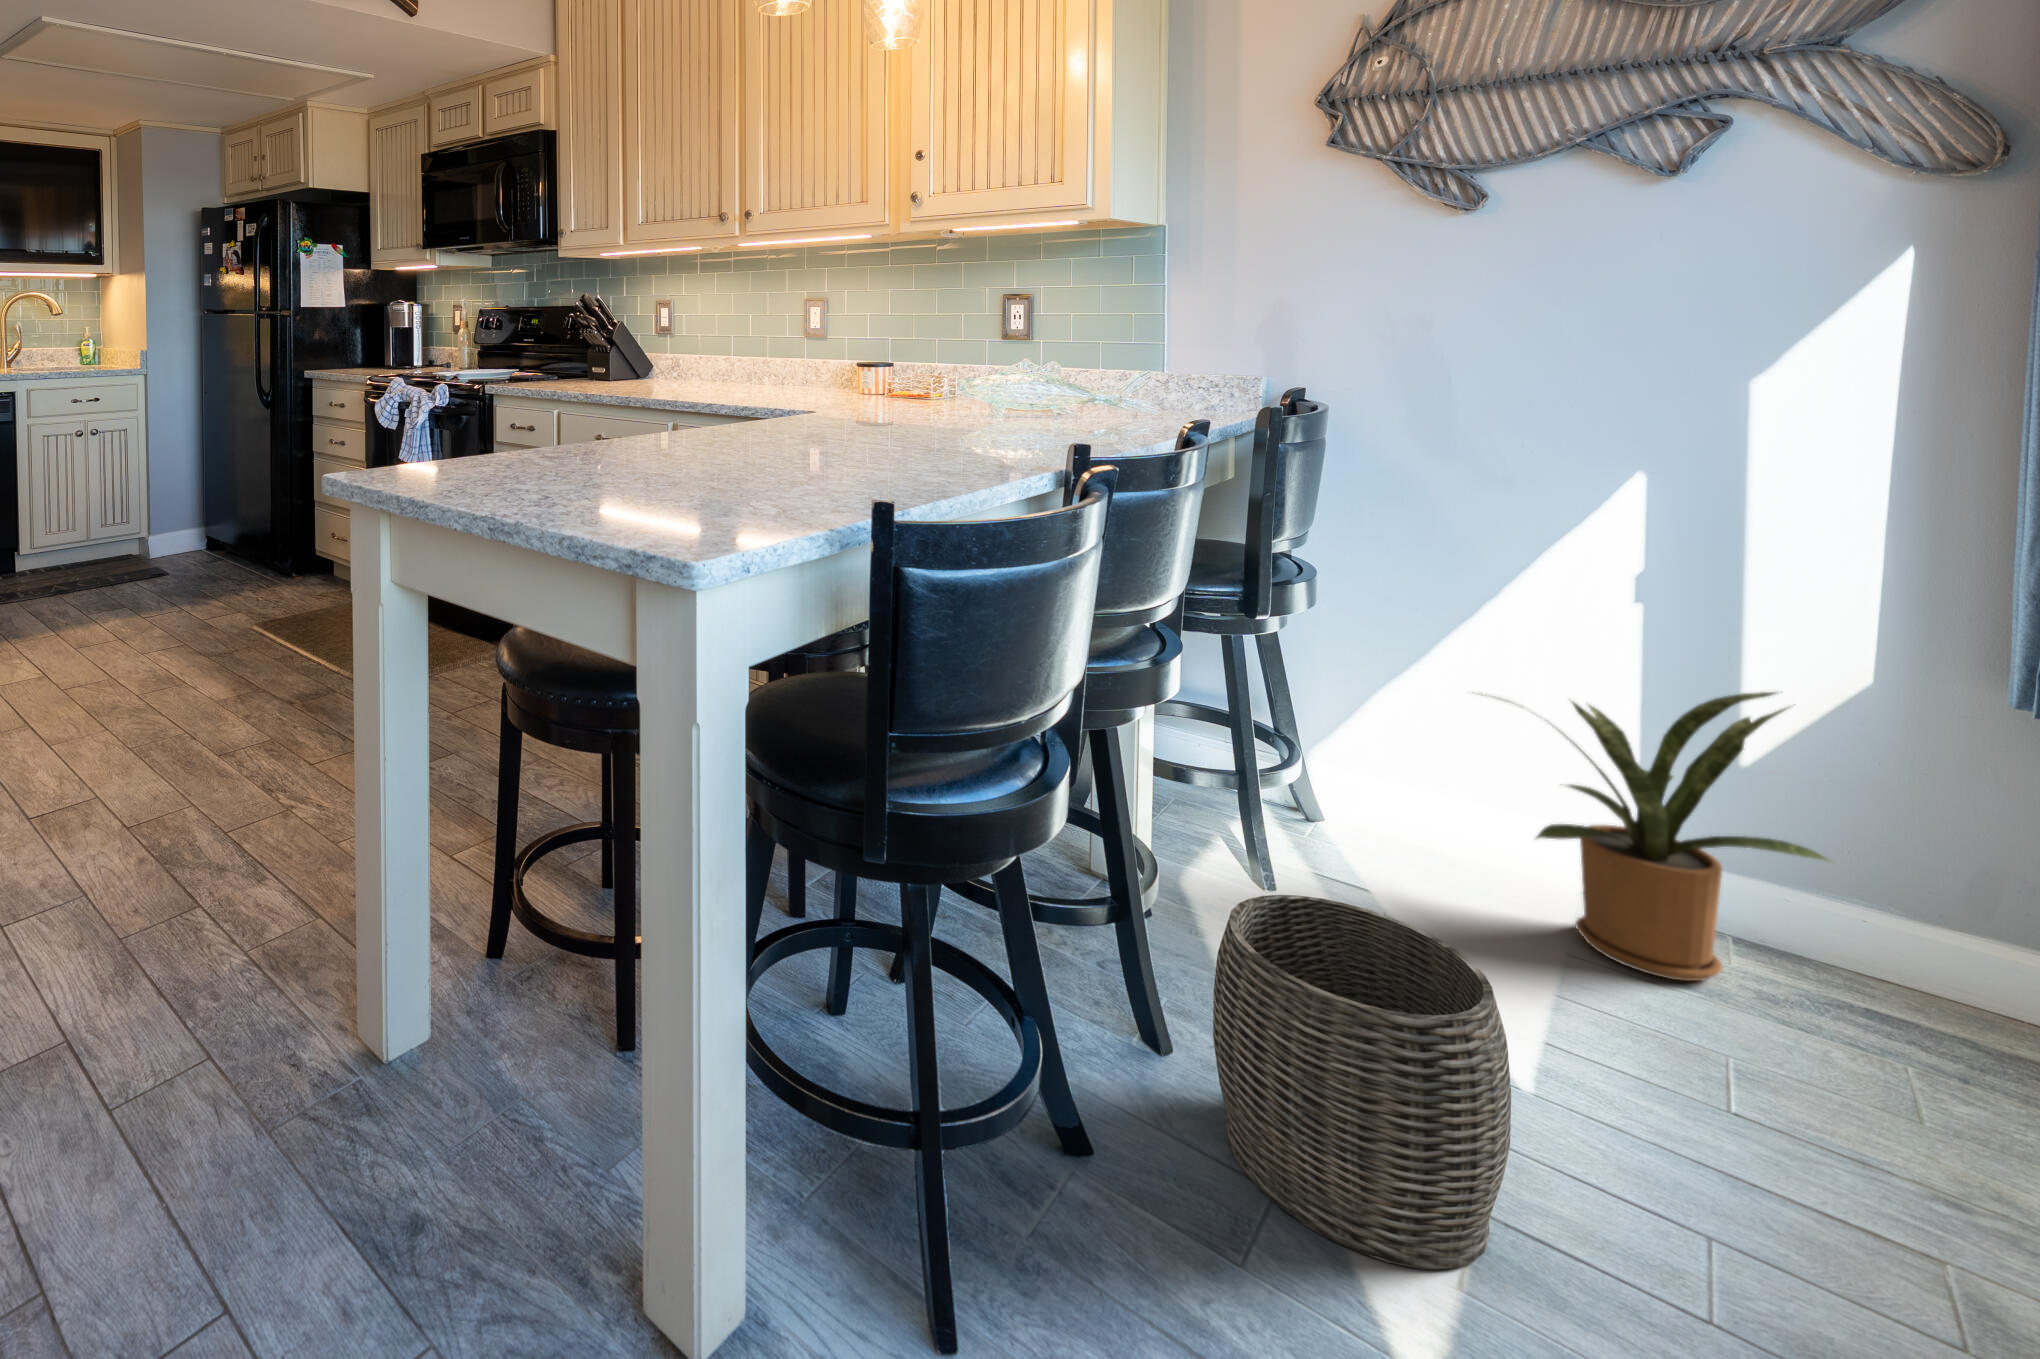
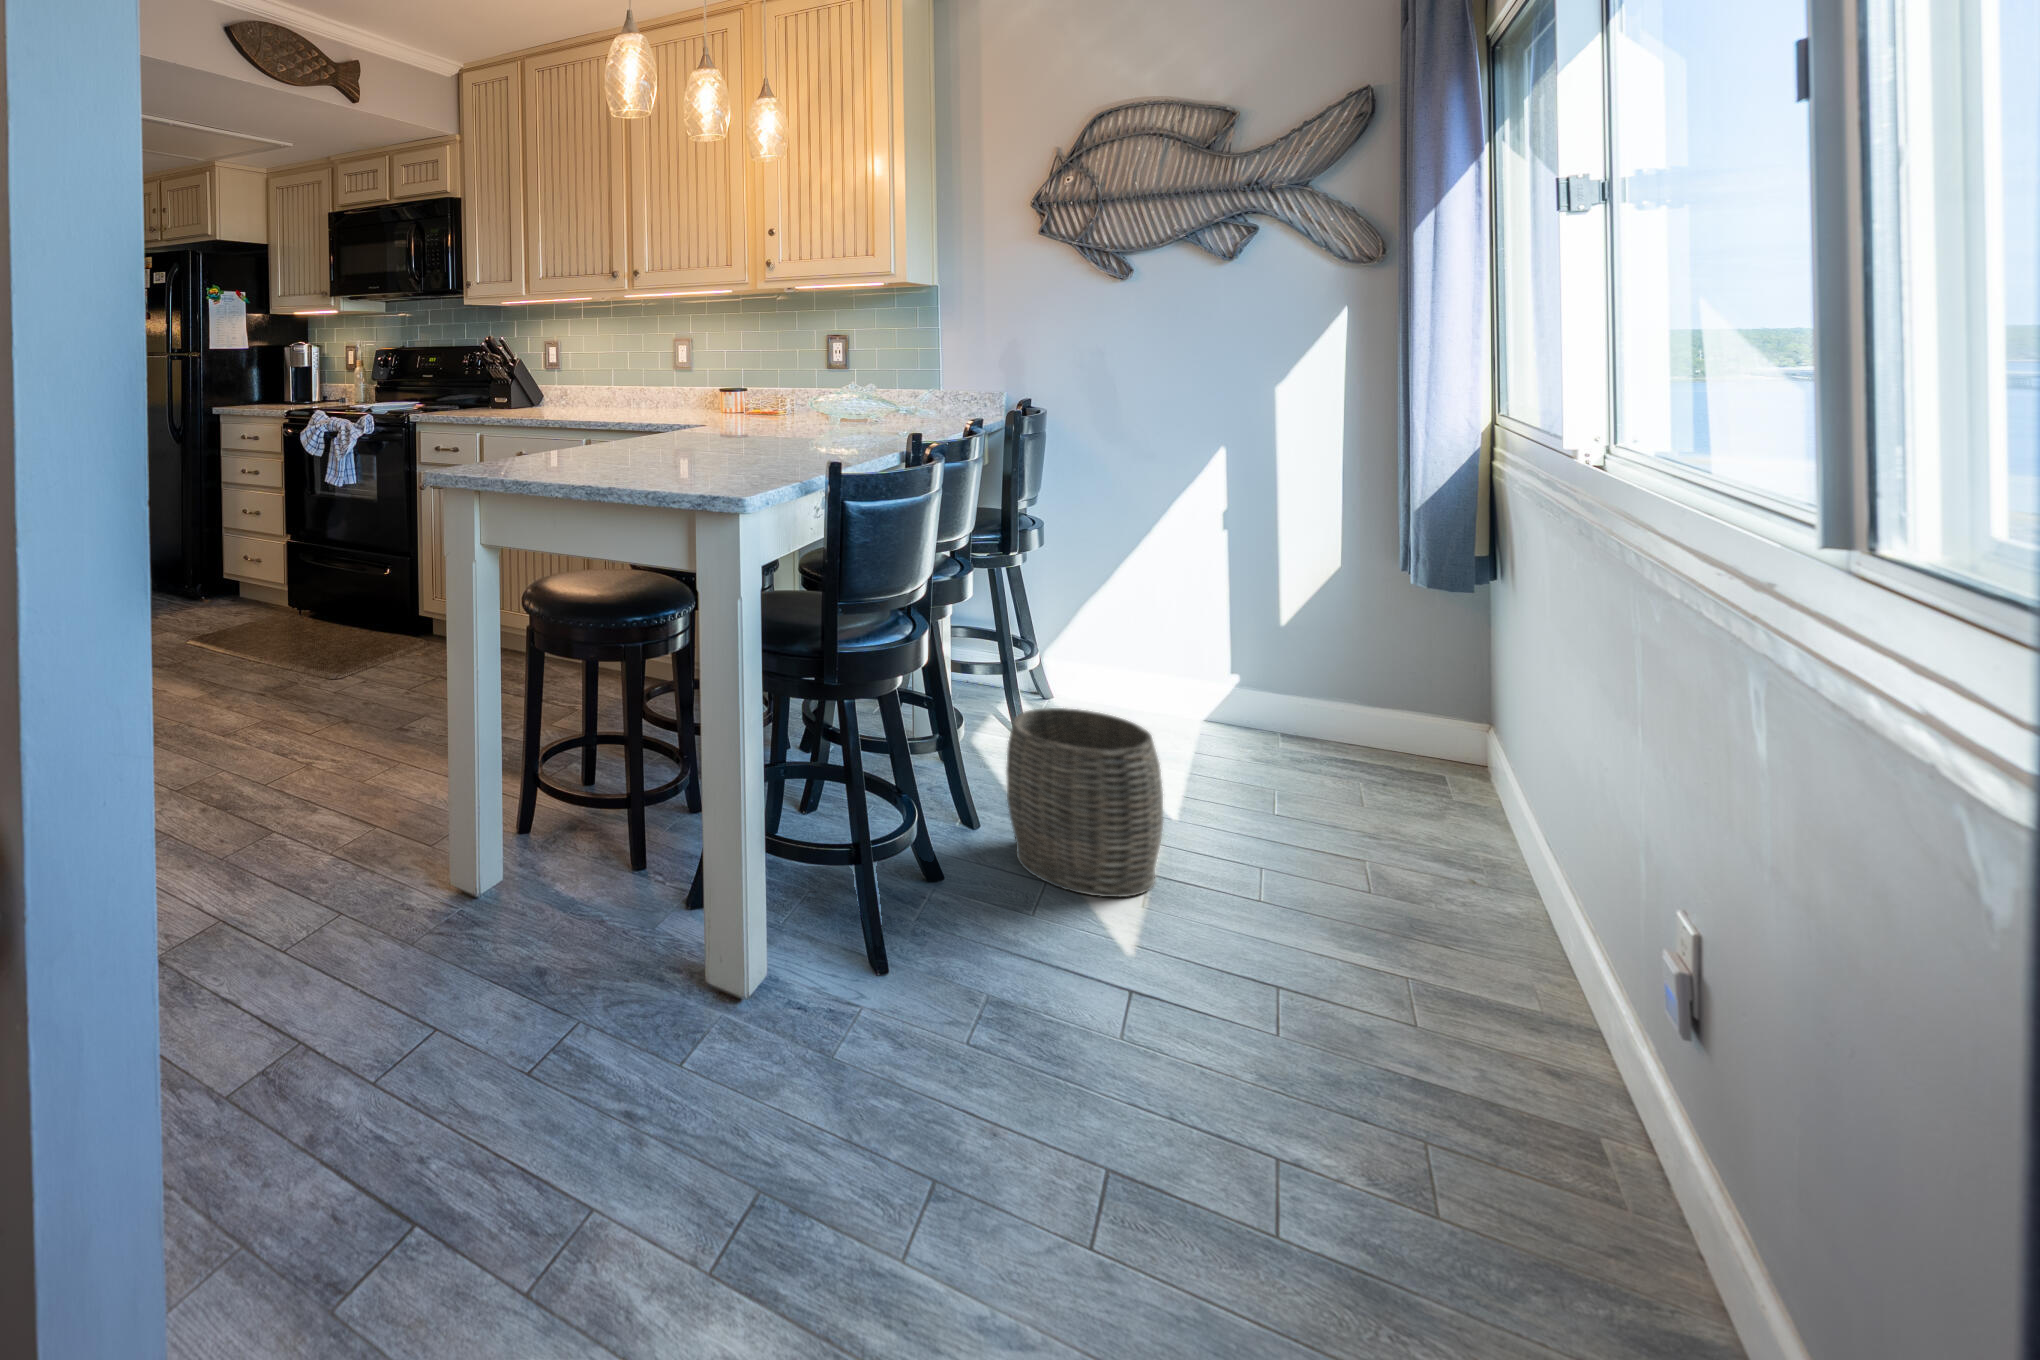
house plant: present [1486,692,1829,981] -> none [1132,576,1330,759]

